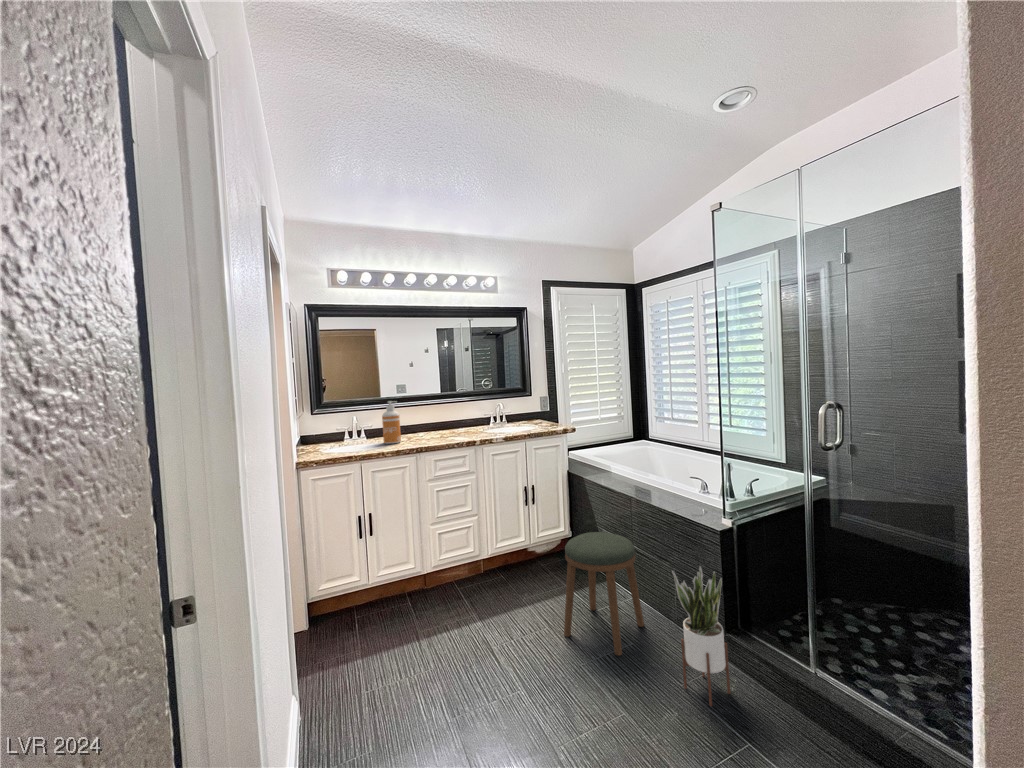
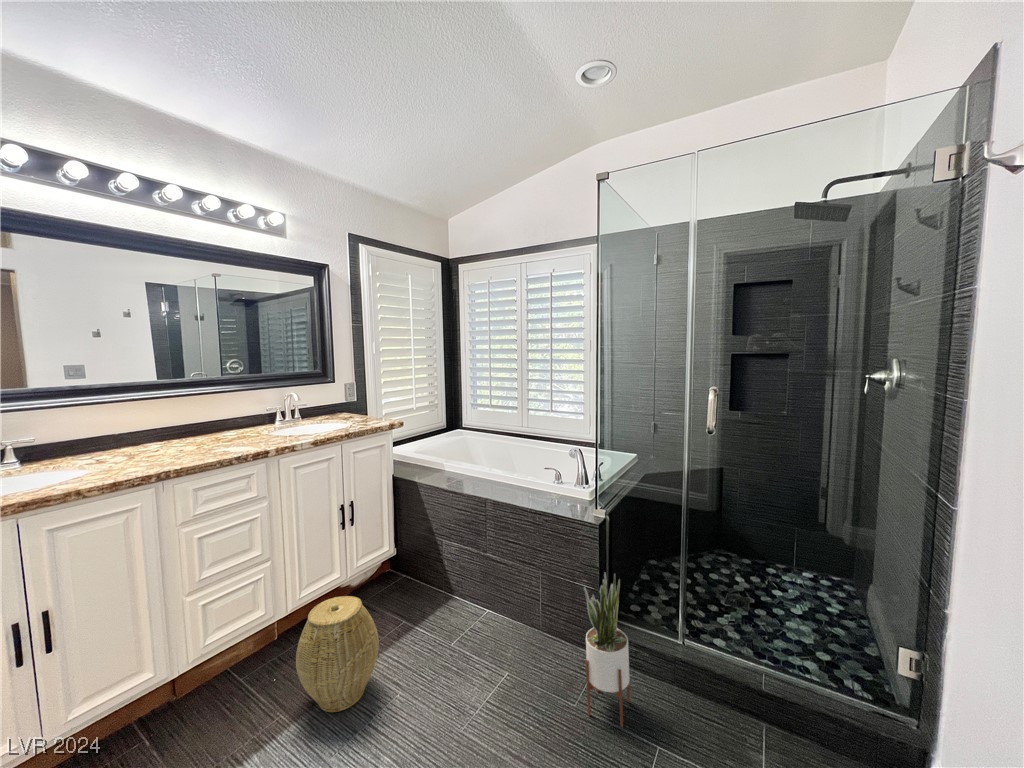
soap dispenser: present [382,401,401,444] -> none [69,392,116,471]
stool: present [564,532,644,655] -> none [426,549,516,703]
woven basket: none [482,546,535,622] -> present [296,596,379,712]

